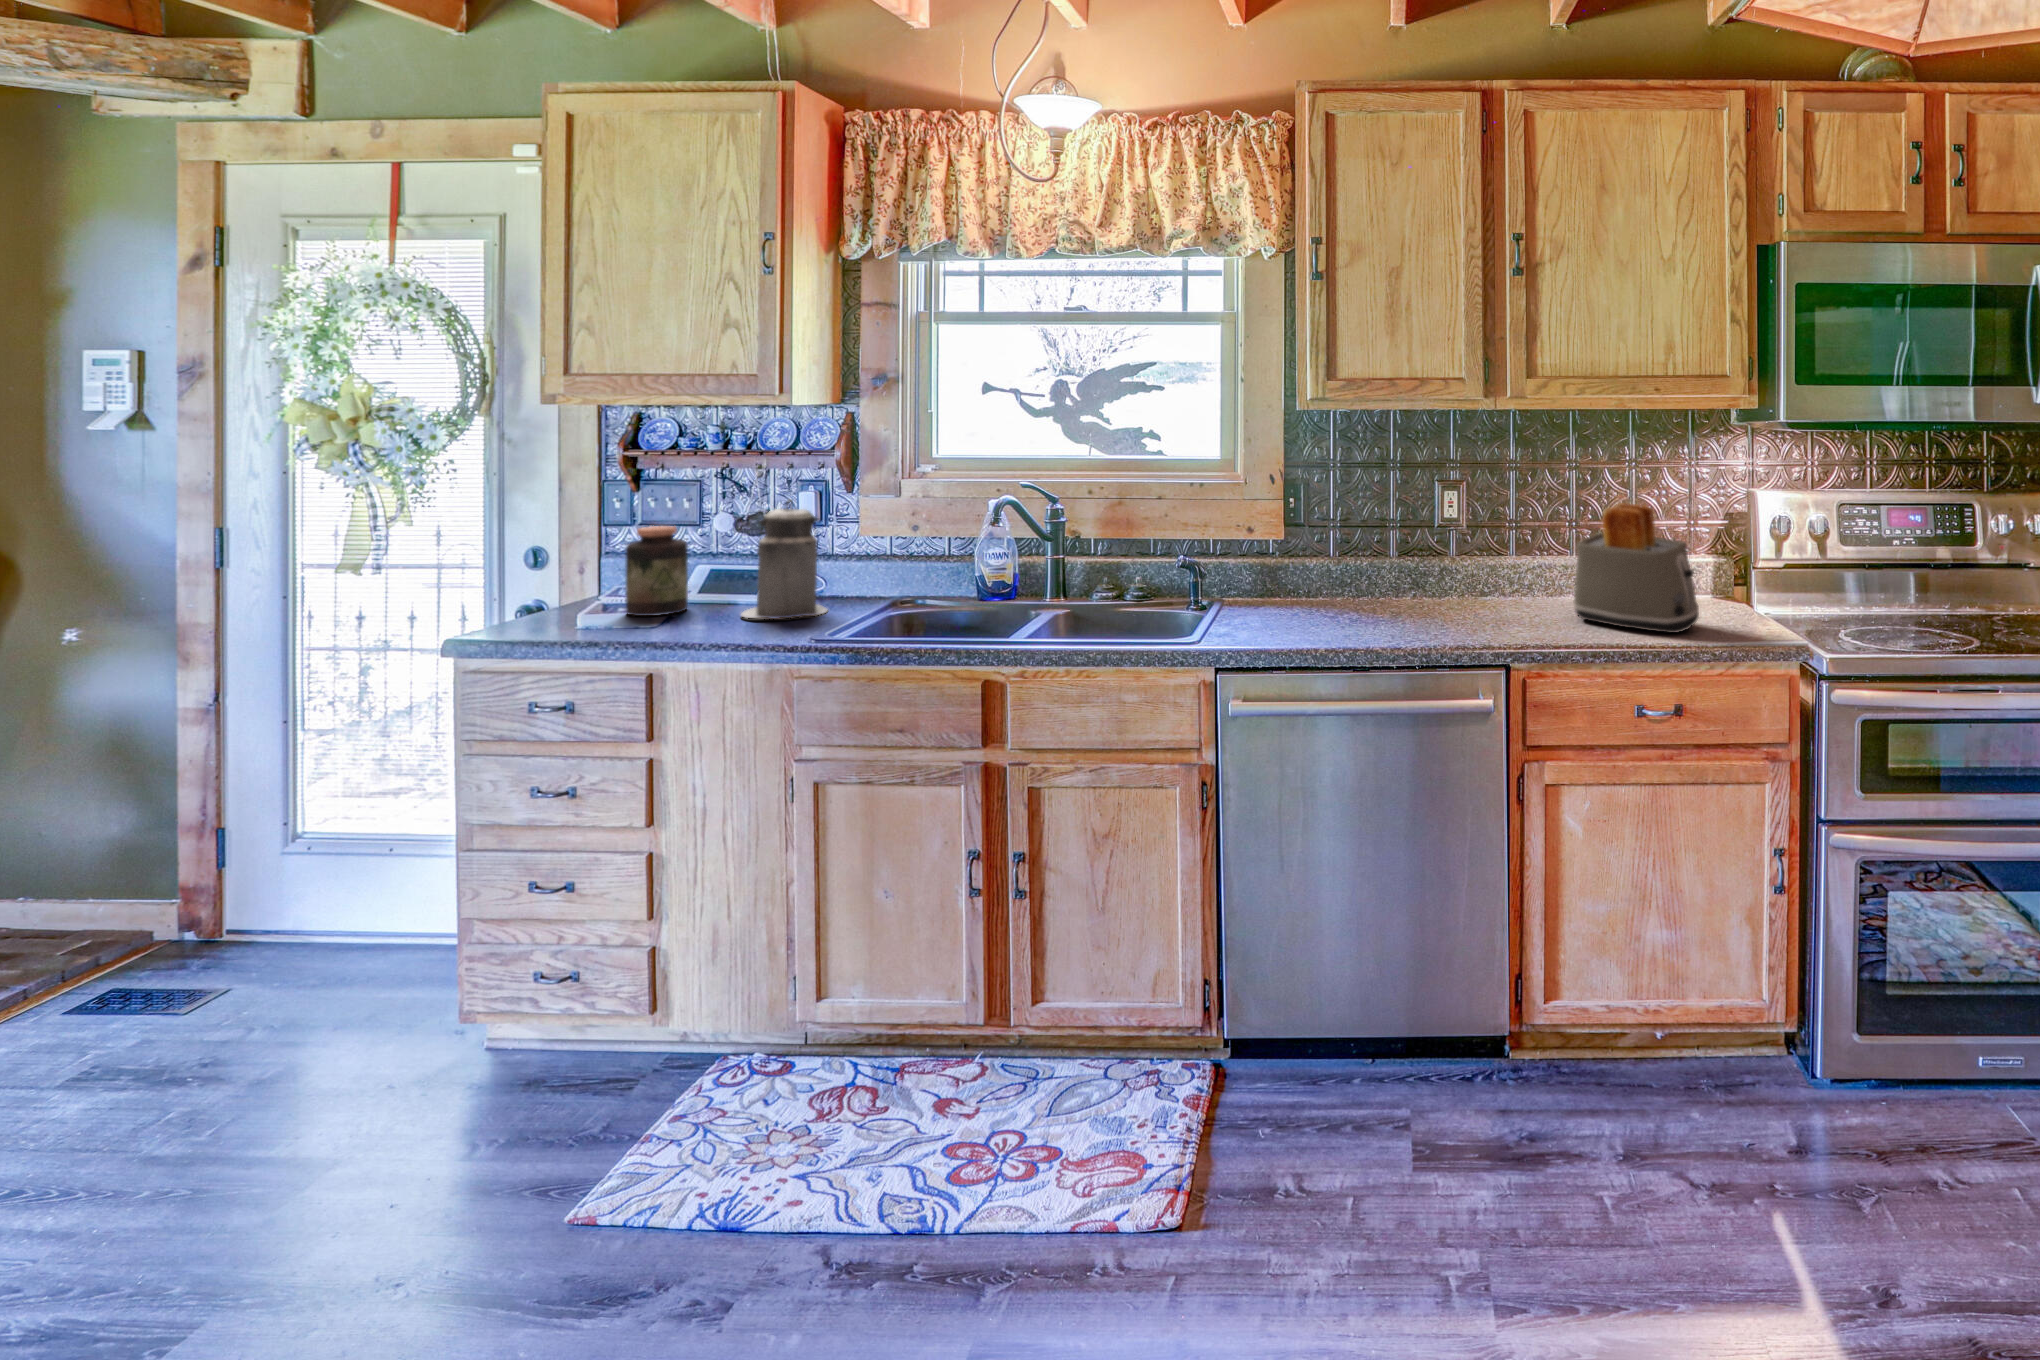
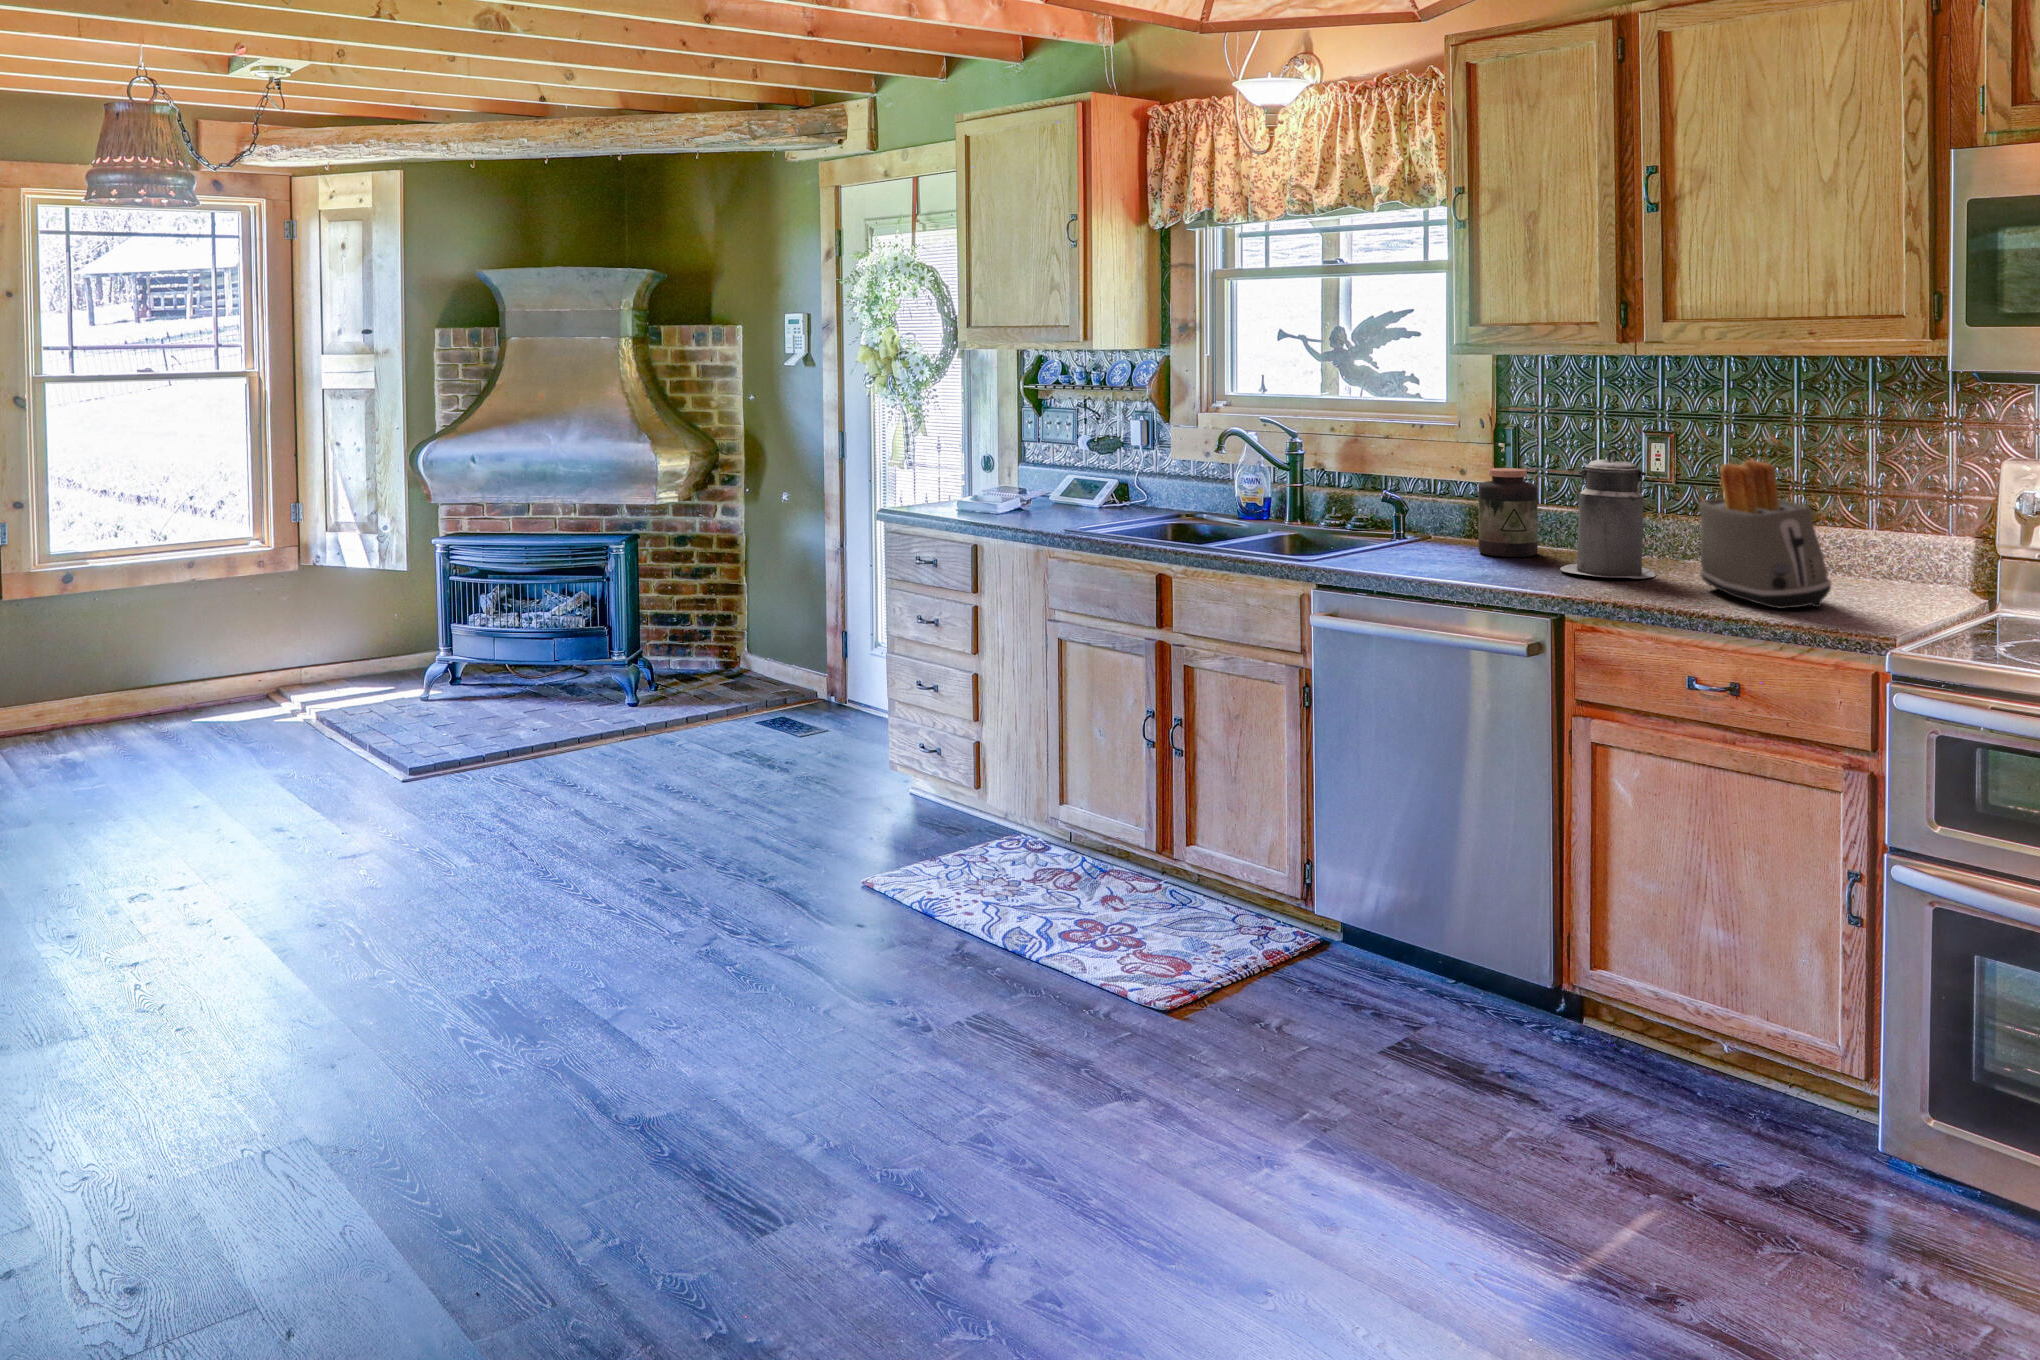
canister: present [741,500,827,619] -> present [1560,450,1656,579]
jar: present [625,526,688,616] -> present [1478,468,1538,557]

